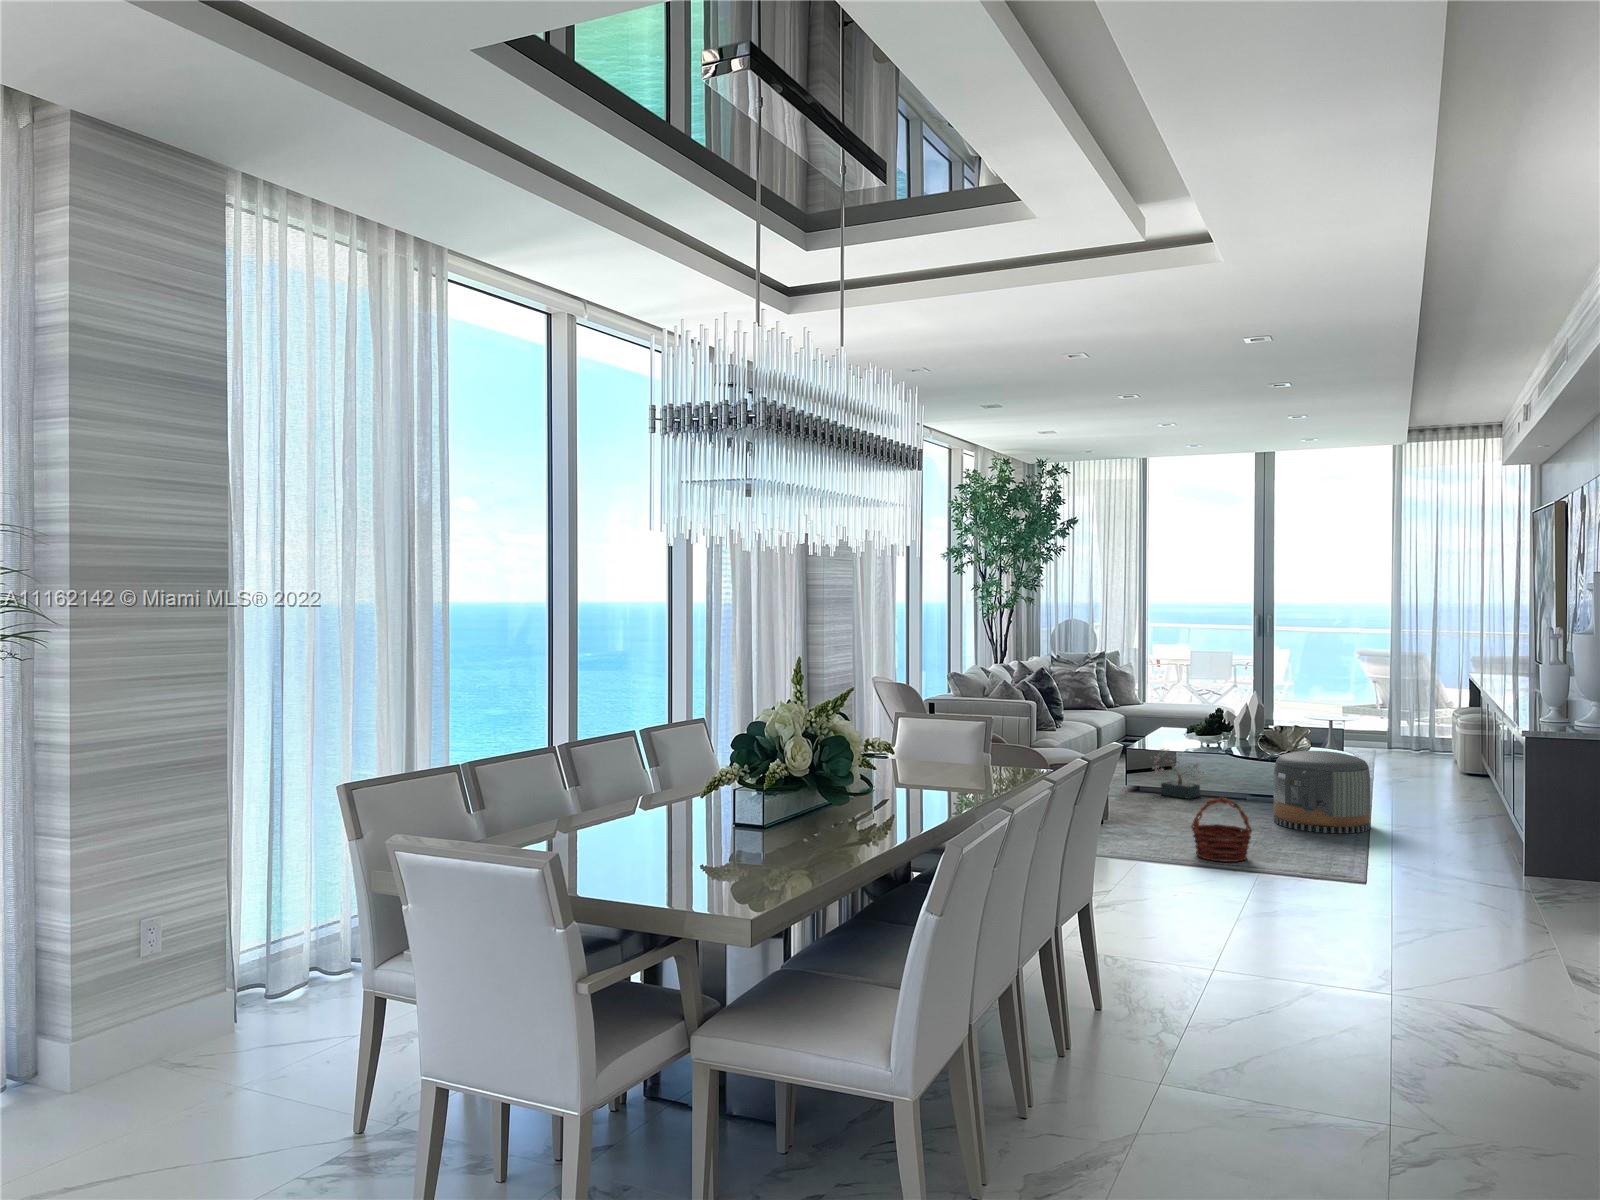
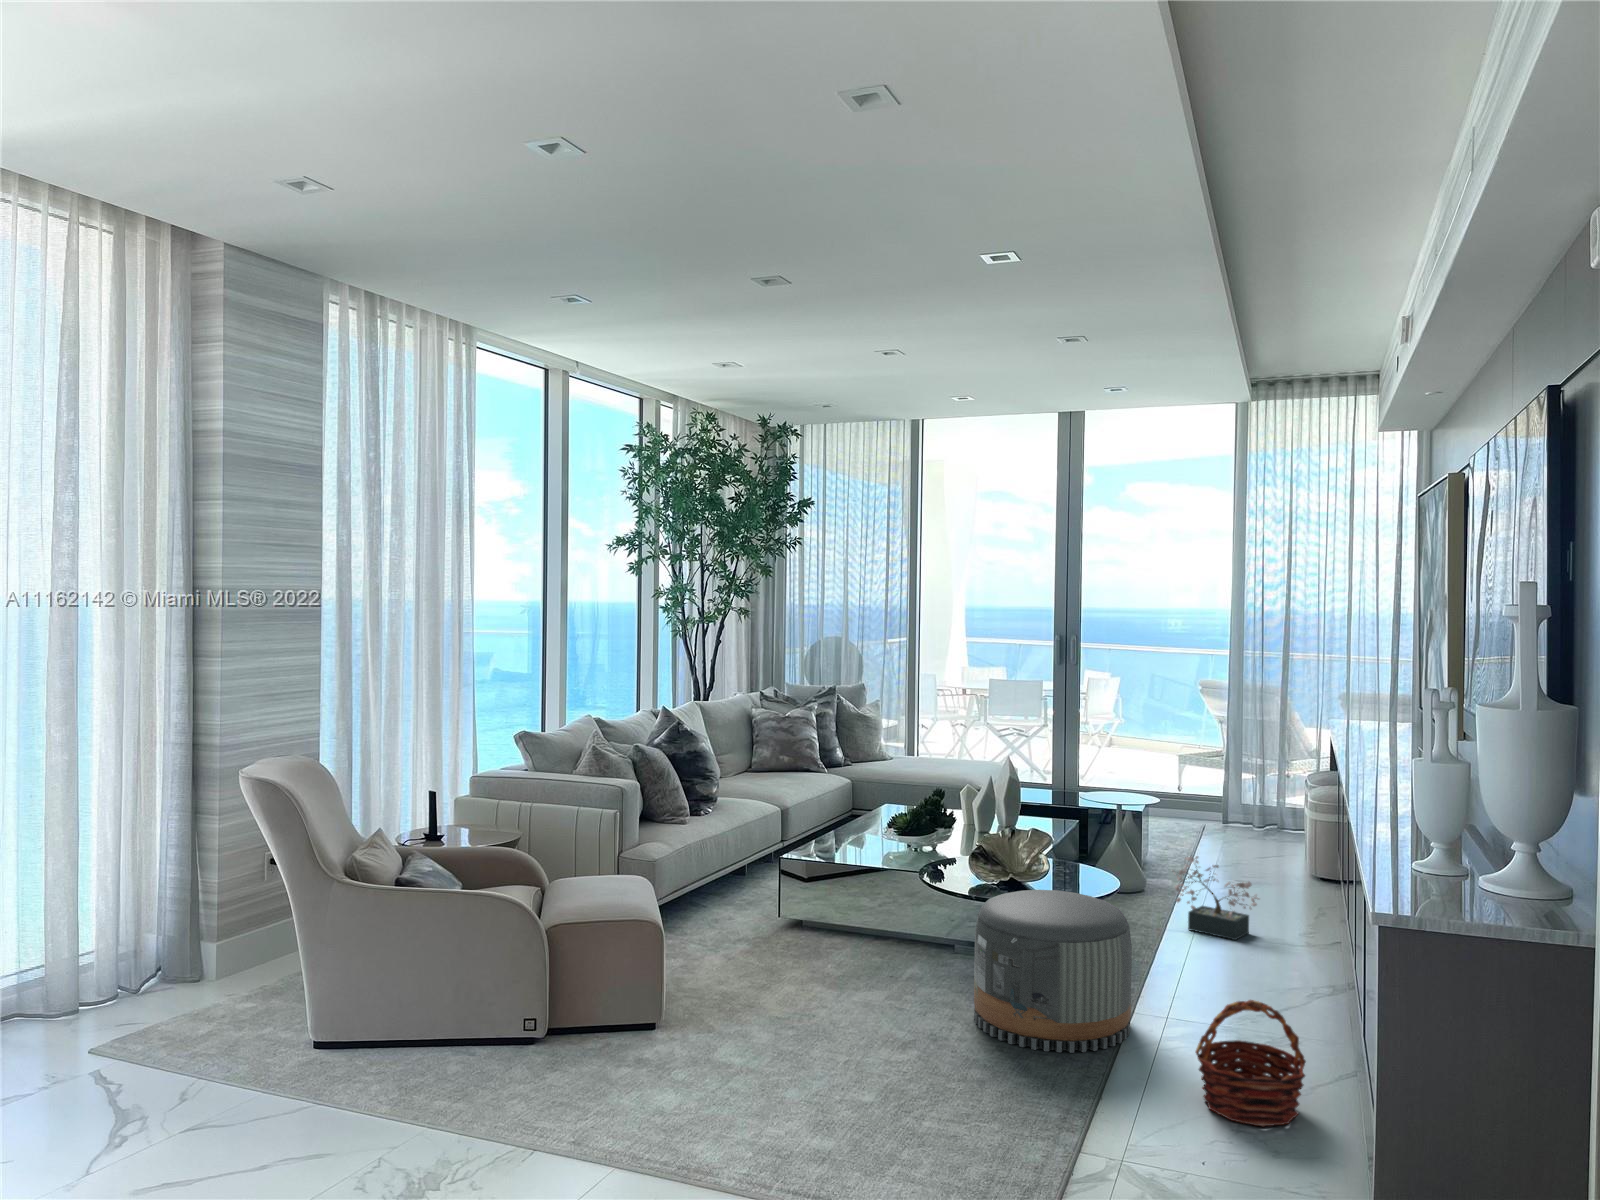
decorative plant: present [1153,749,1206,799] -> present [1175,856,1259,940]
basket: present [1191,798,1252,862] -> present [1195,1000,1306,1127]

